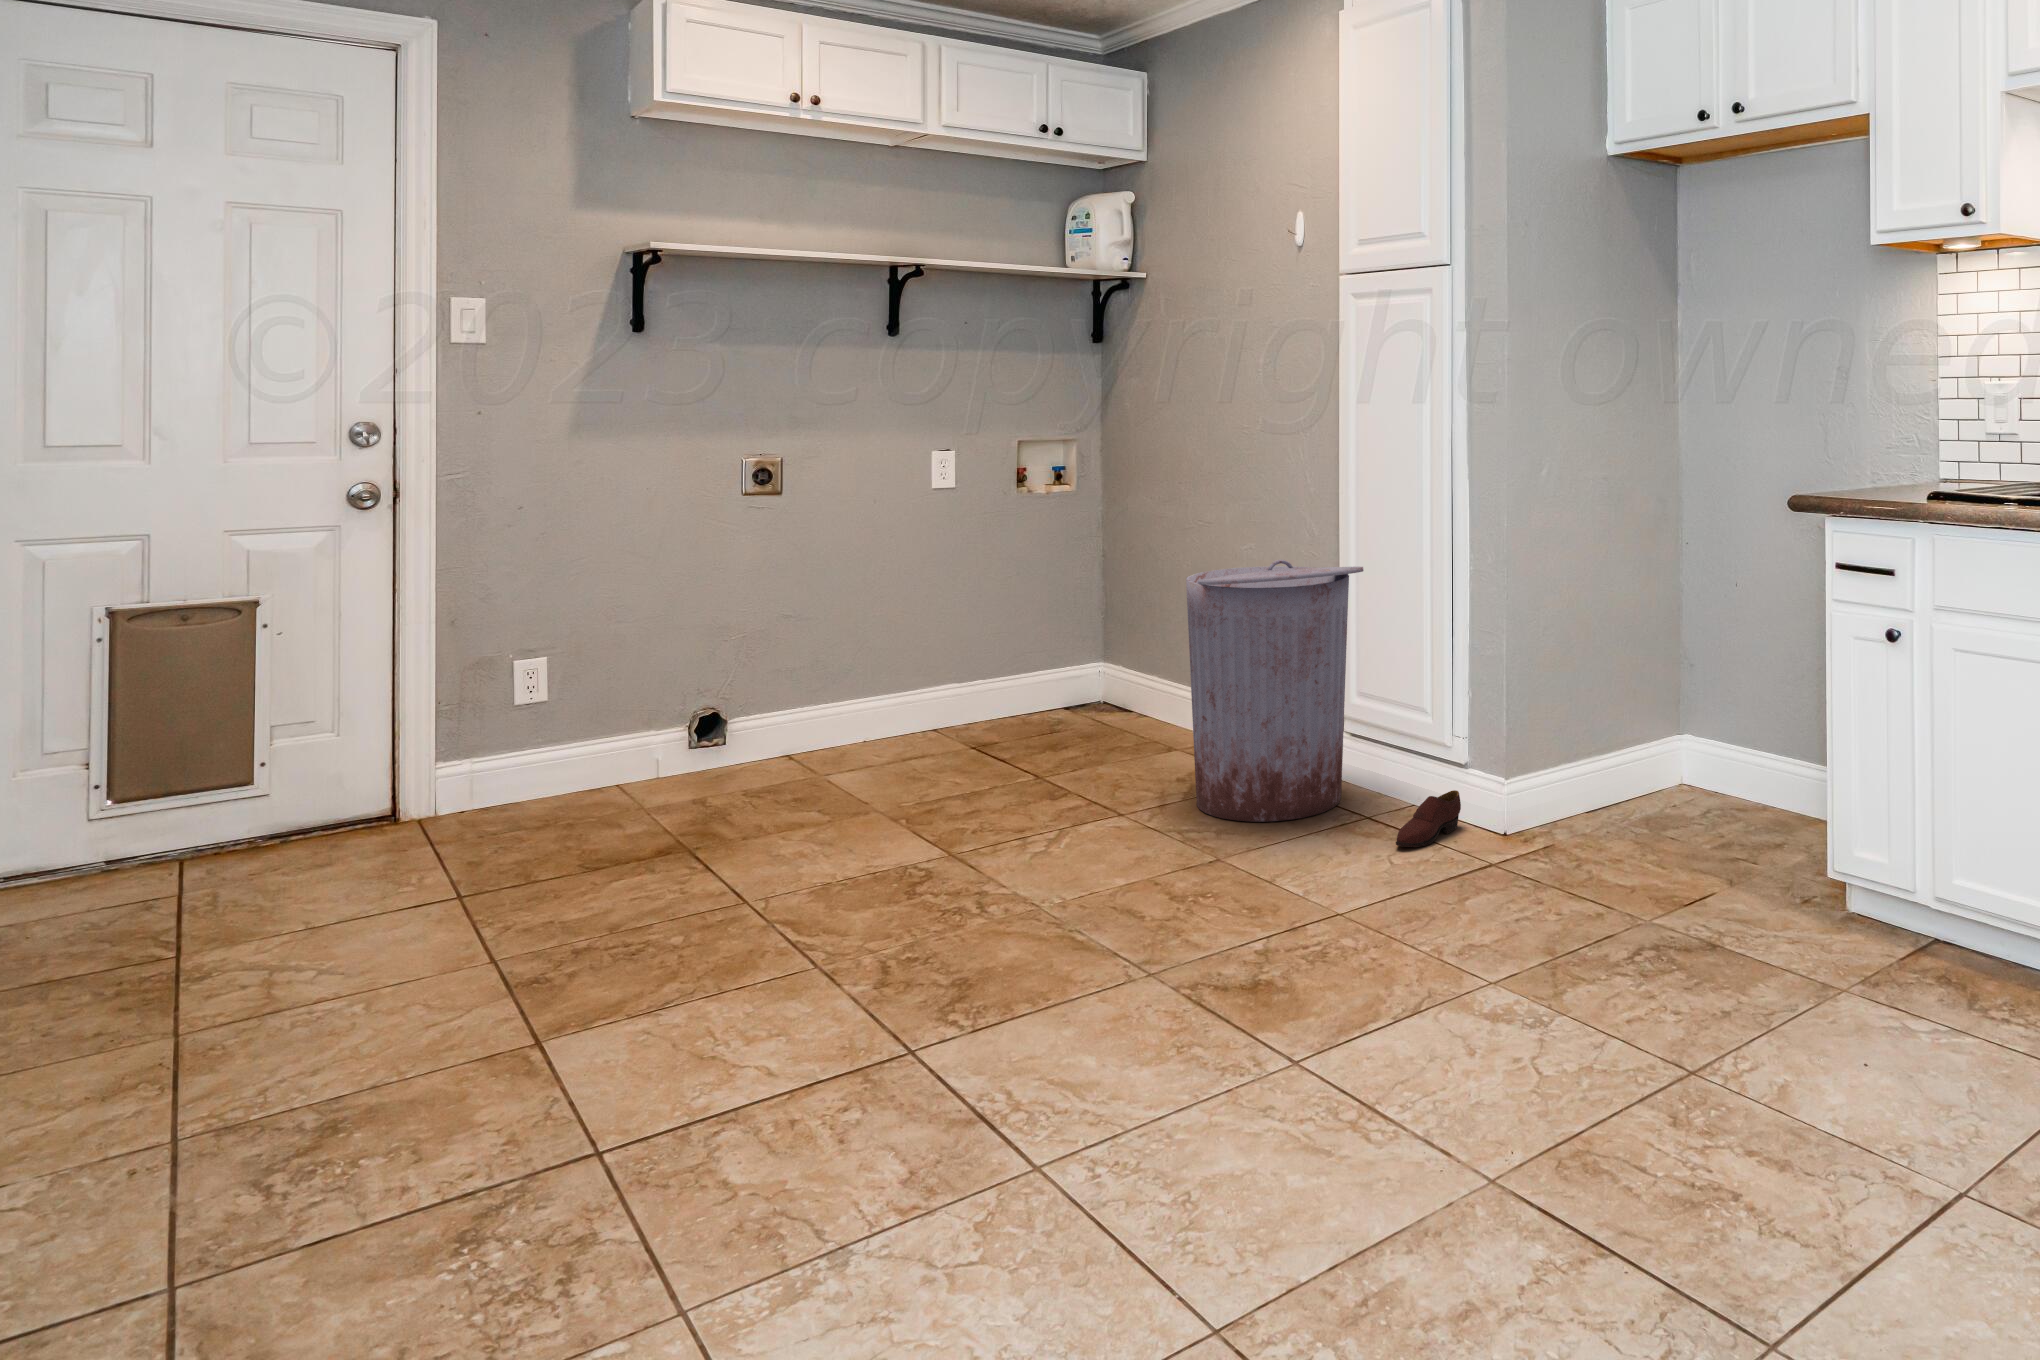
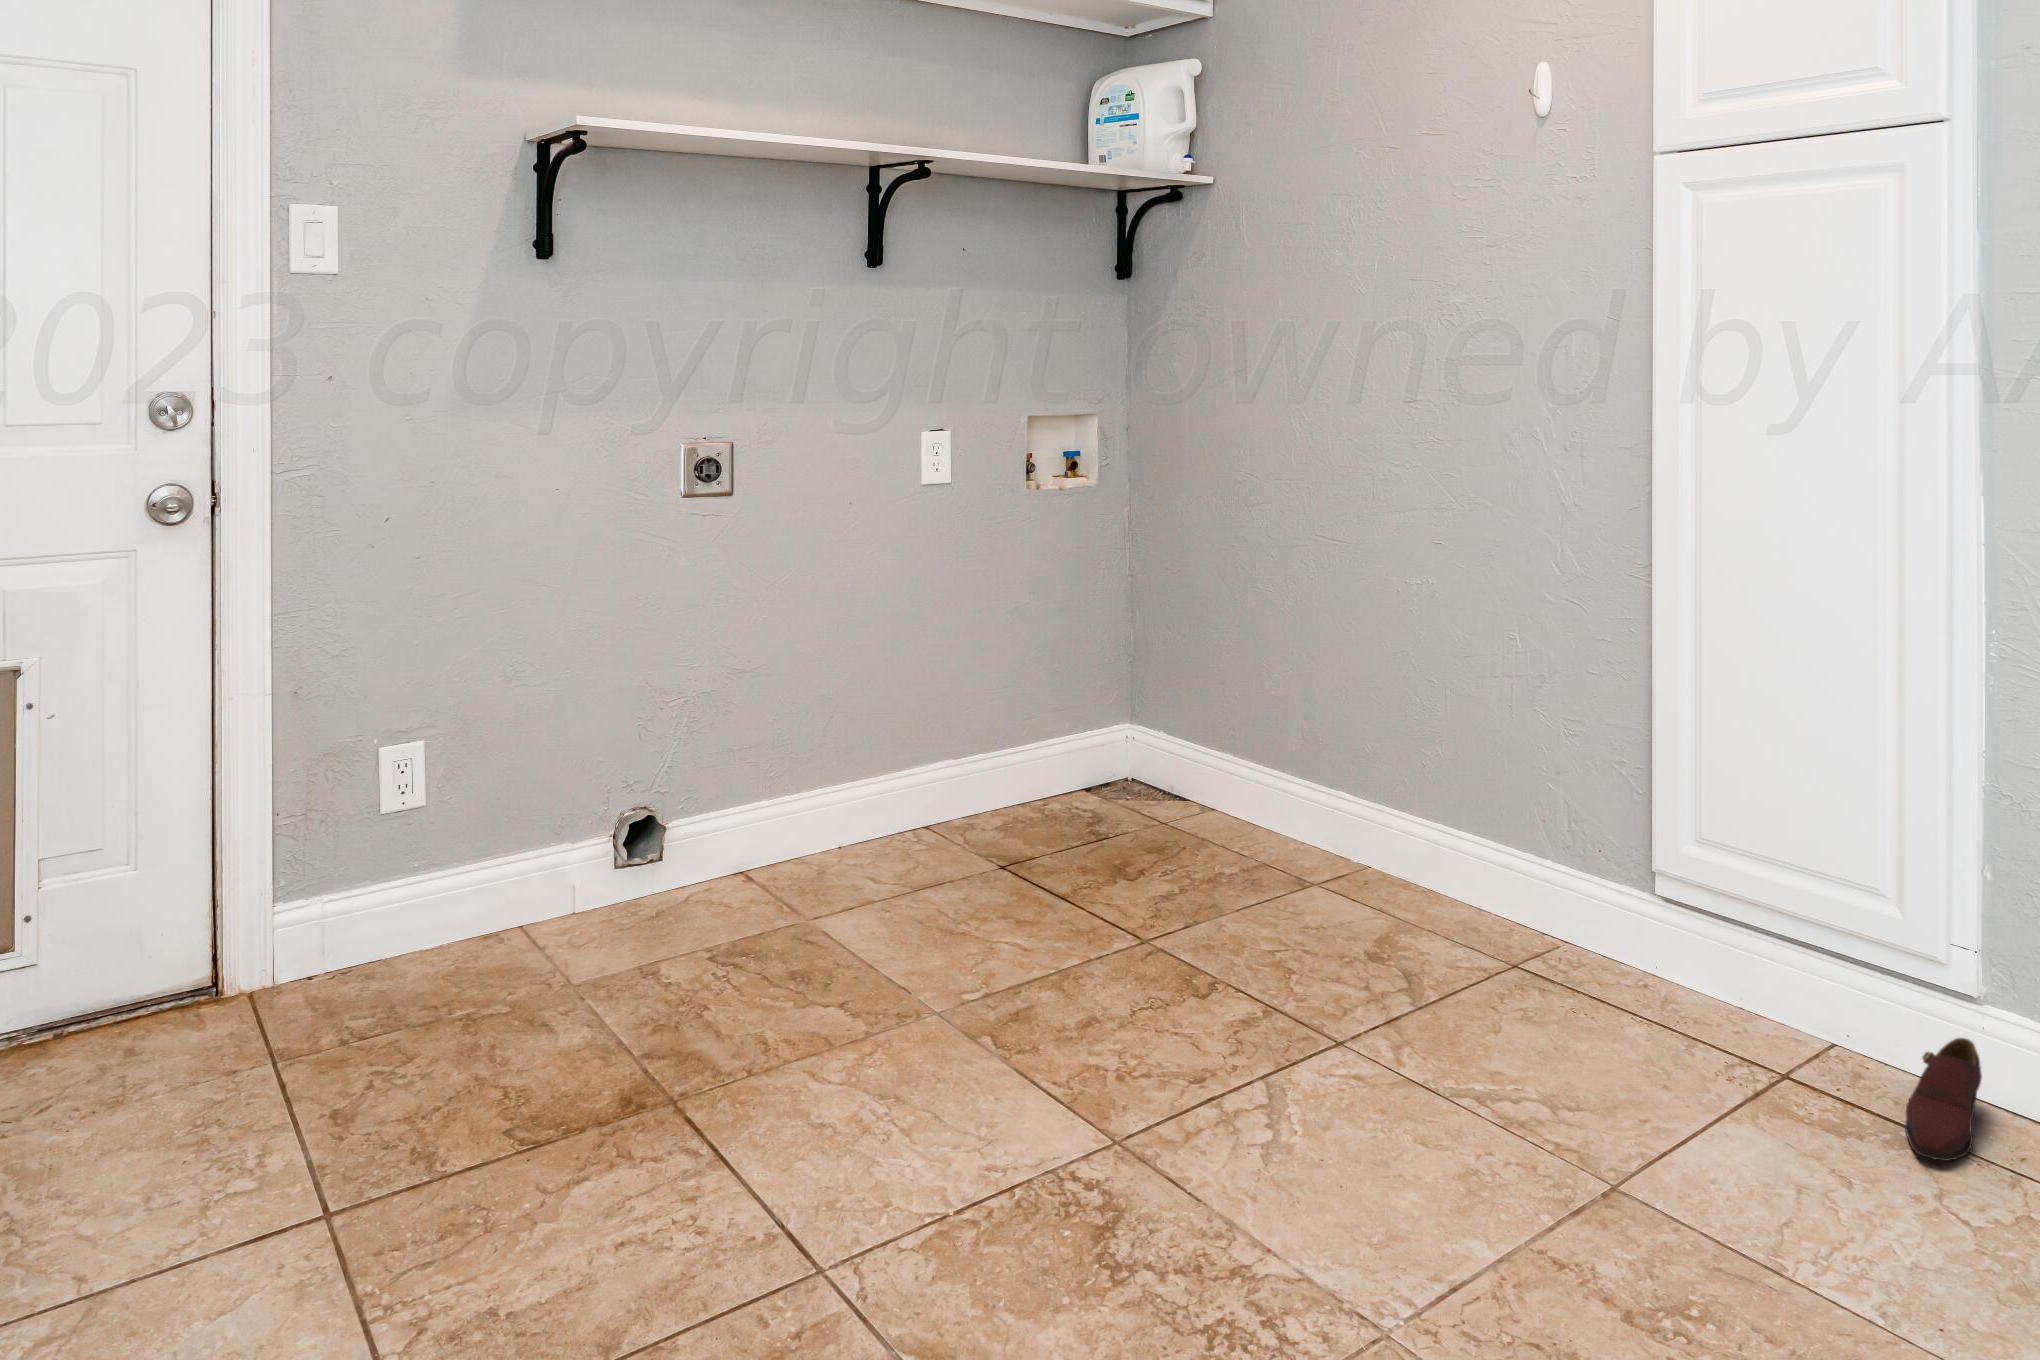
trash can: present [1186,559,1364,822] -> none [1422,622,1752,1071]

